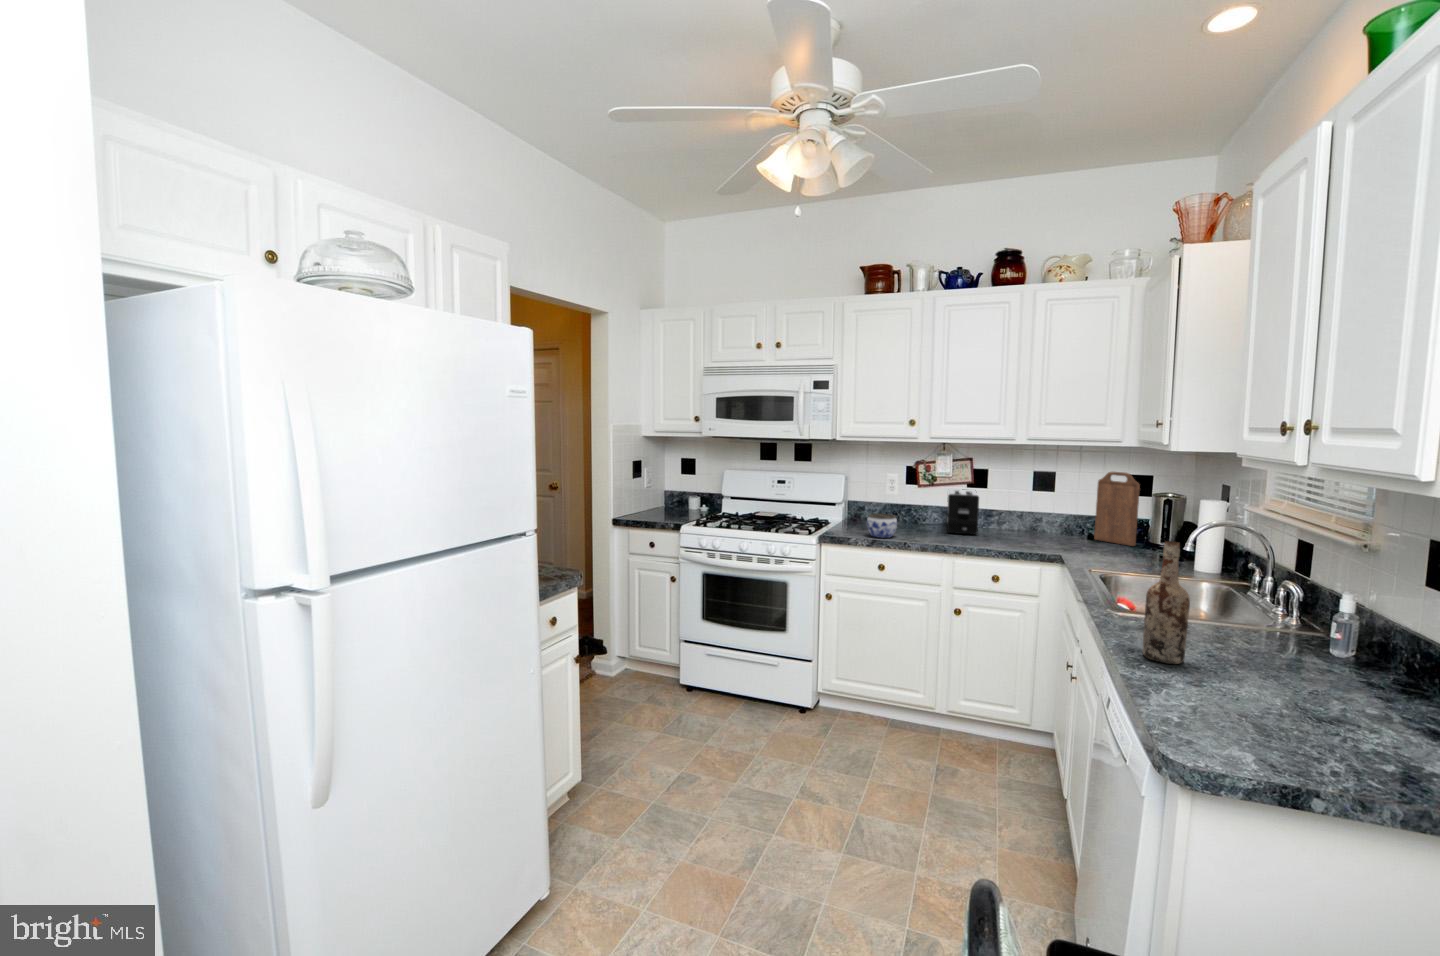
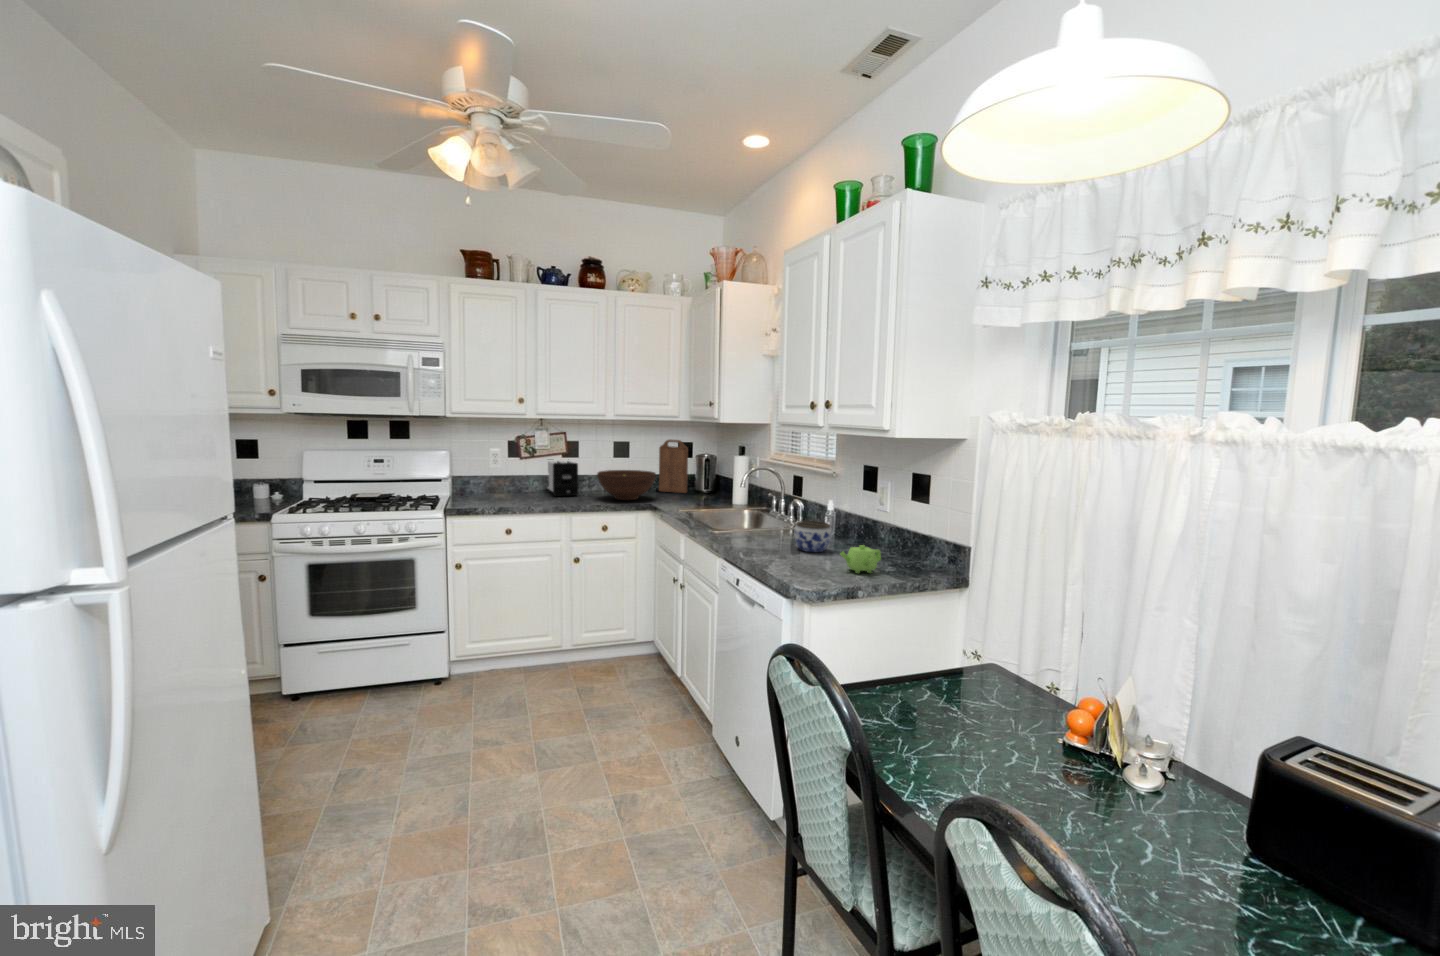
fruit bowl: none [998,507,1079,548] -> present [597,470,656,500]
jar: present [867,513,897,538] -> present [794,521,832,552]
wine bottle: present [1142,541,1190,664] -> none [755,476,781,558]
teapot: none [1278,677,1373,731] -> present [840,545,881,573]

